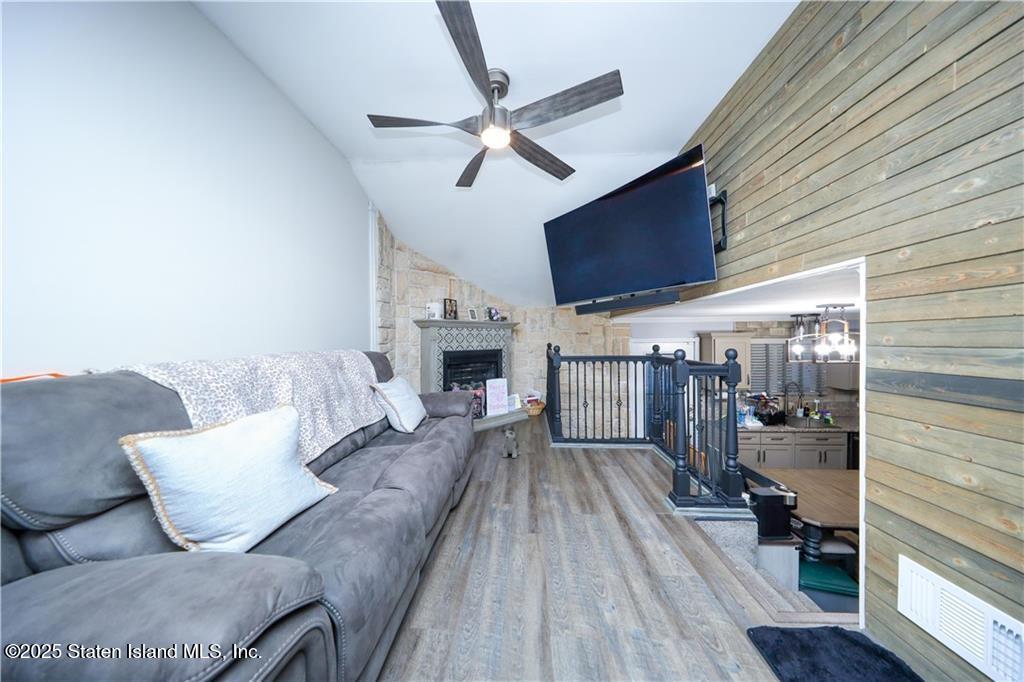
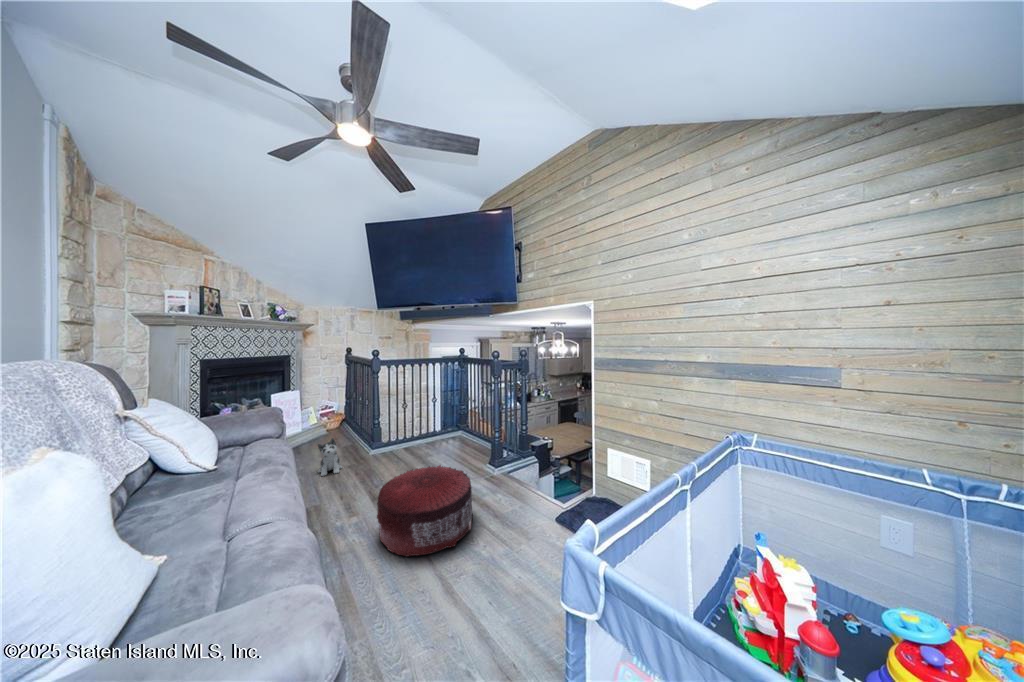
pouf: none [509,475,619,585] -> present [377,465,473,557]

